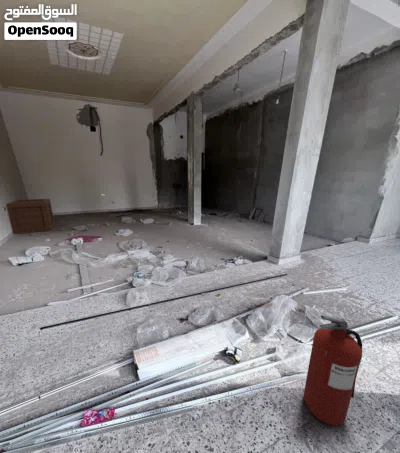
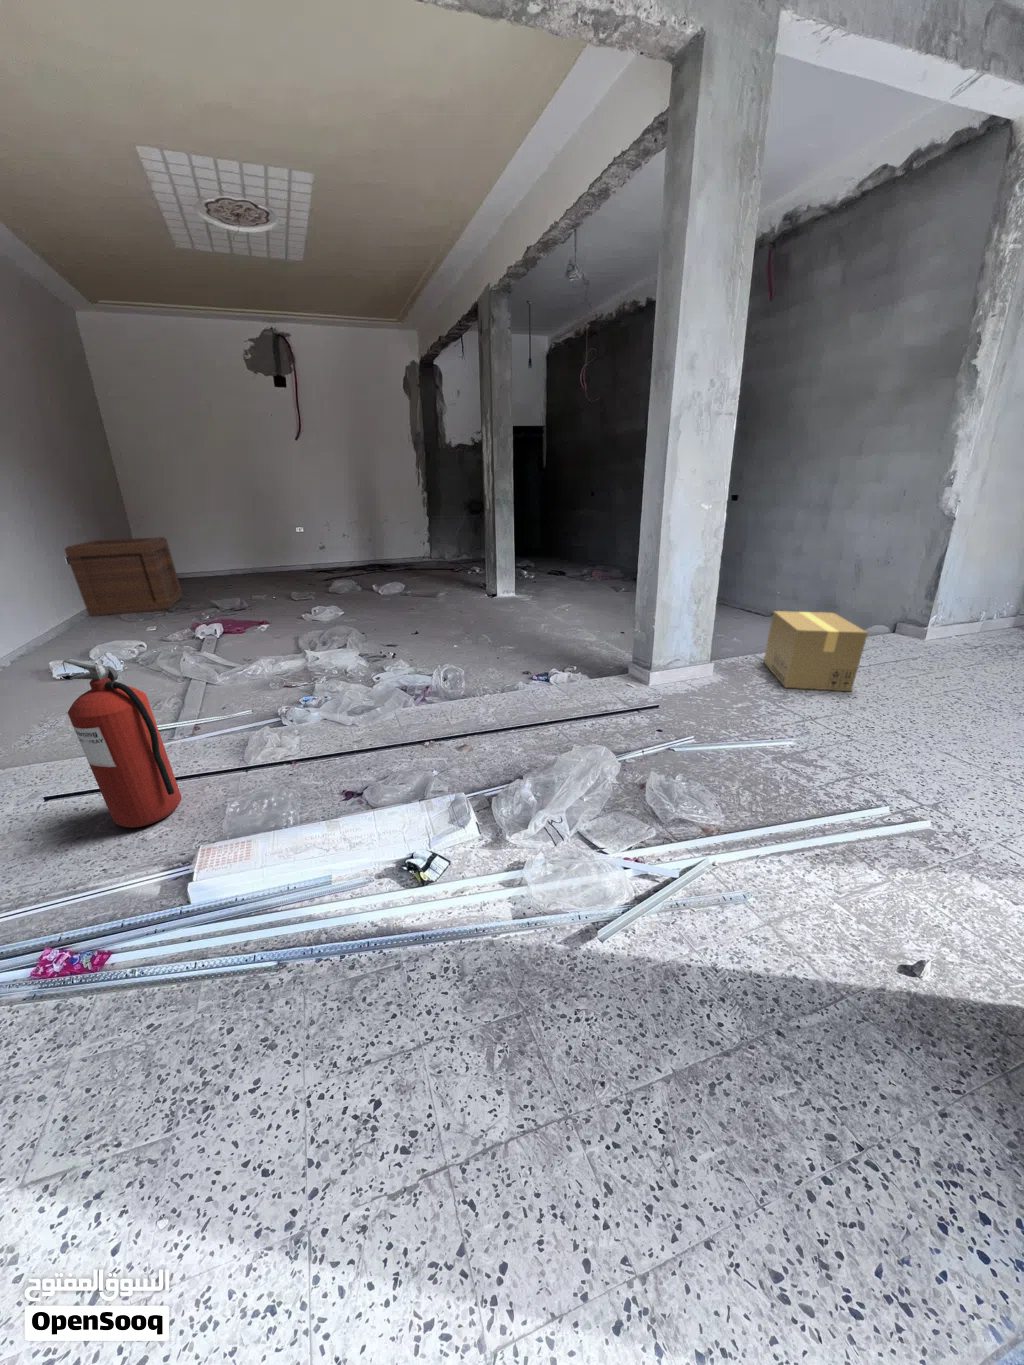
cardboard box: none [318,235,361,266] -> present [764,611,868,691]
fire extinguisher: present [304,315,362,425] -> present [63,658,182,828]

